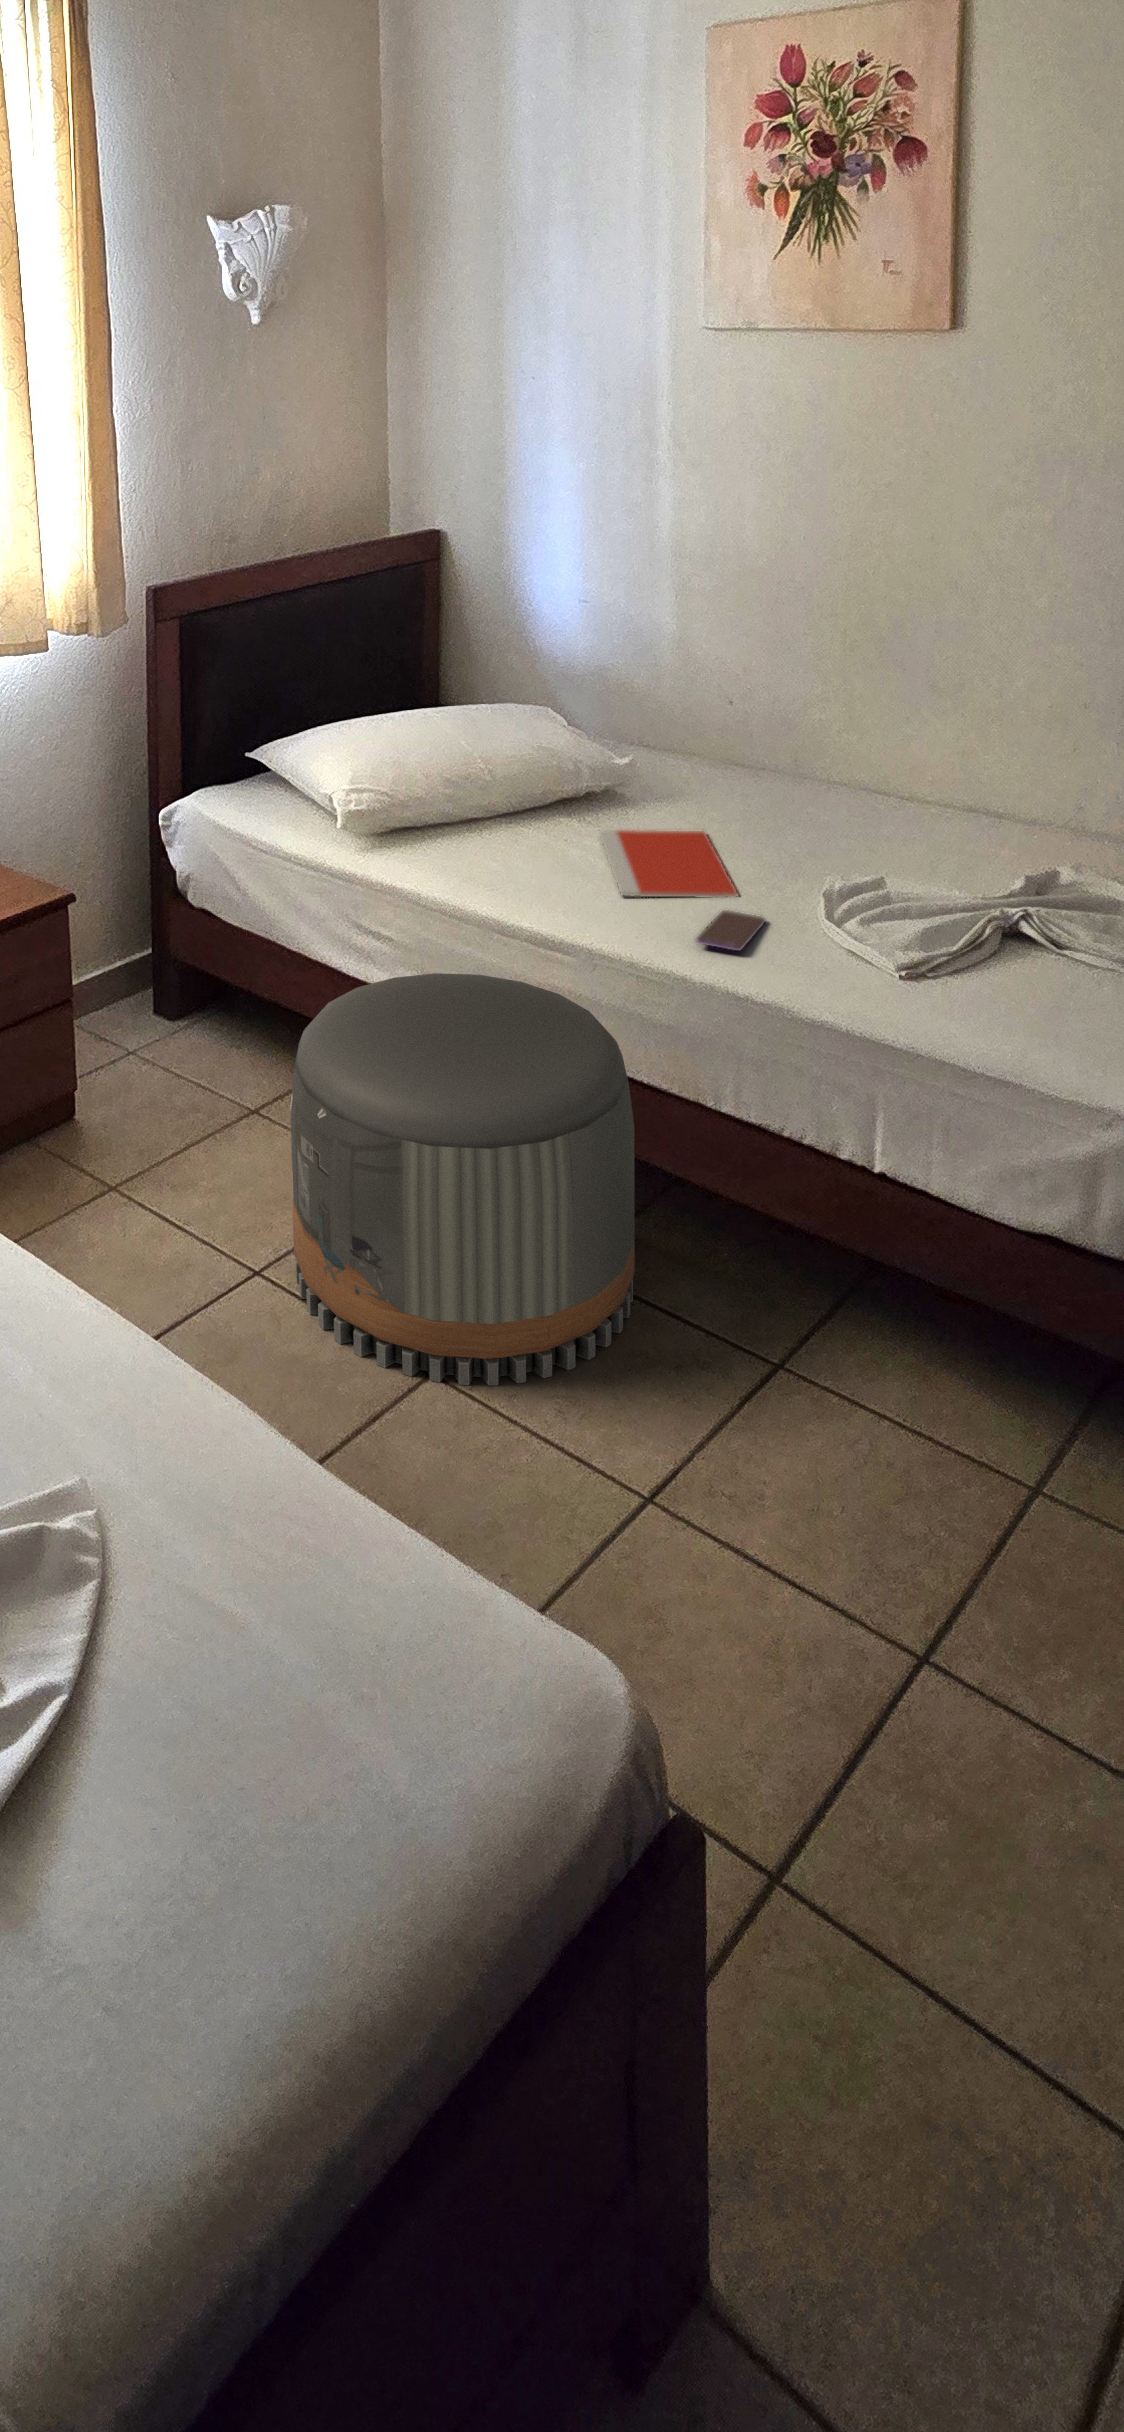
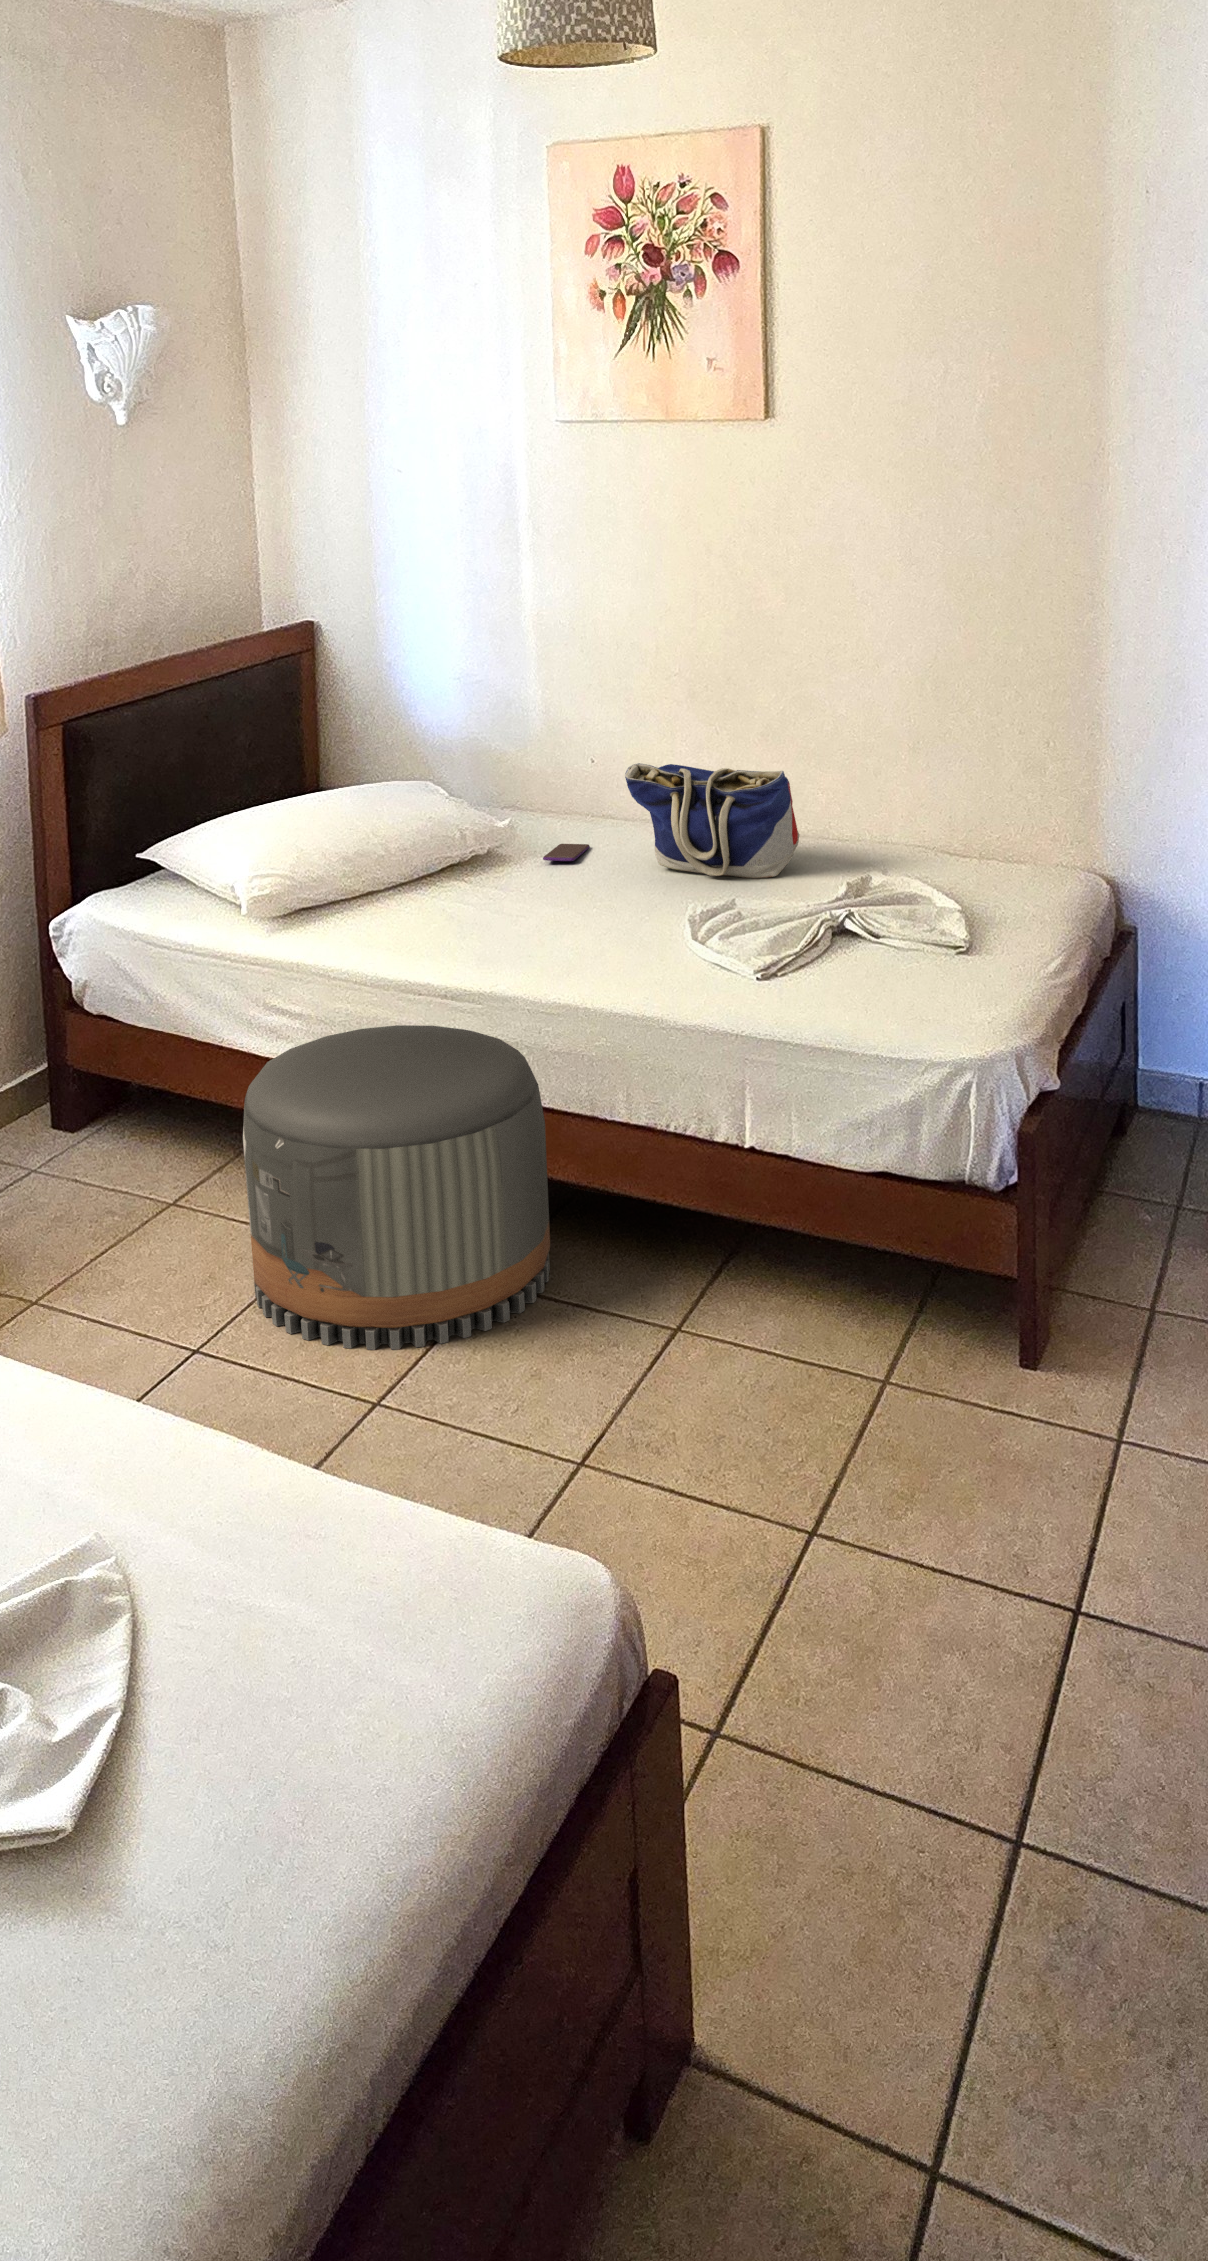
tote bag: none [763,691,974,839] -> present [625,763,799,878]
notebook: present [600,830,738,898] -> none [489,892,616,945]
smartphone: present [696,910,765,951] -> present [543,844,590,861]

